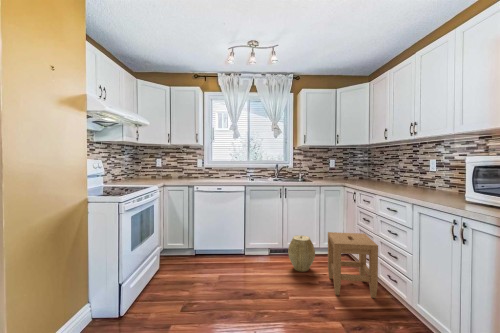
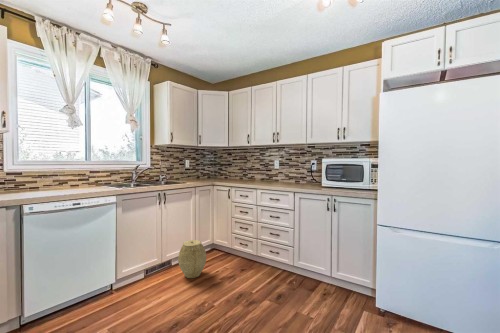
stool: present [328,232,378,298] -> none [221,224,268,284]

